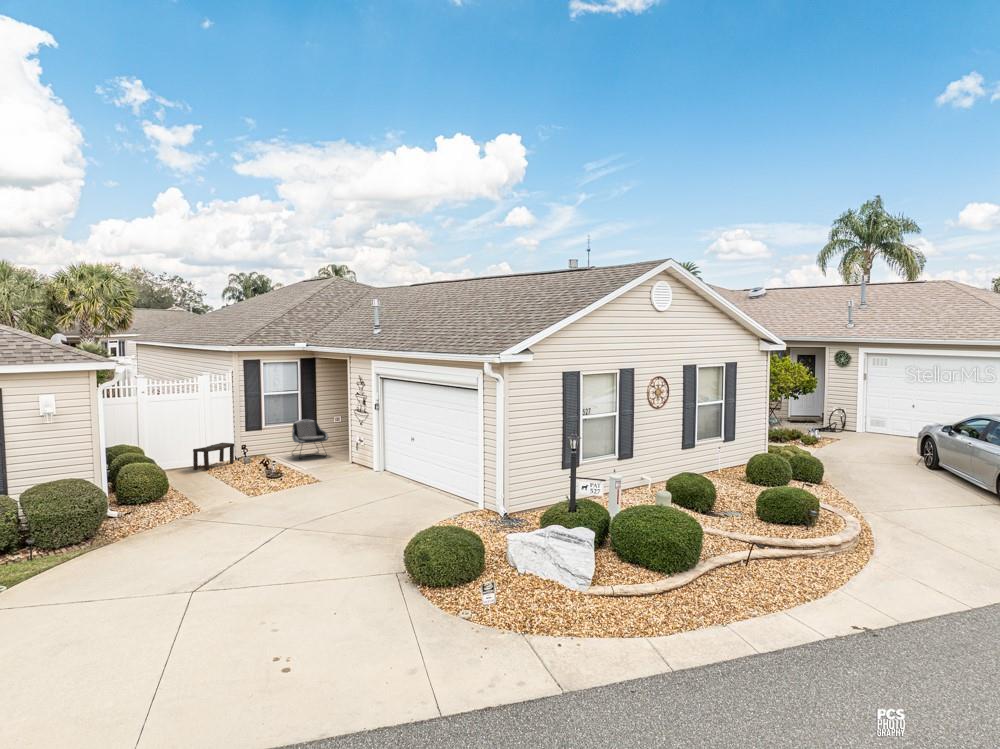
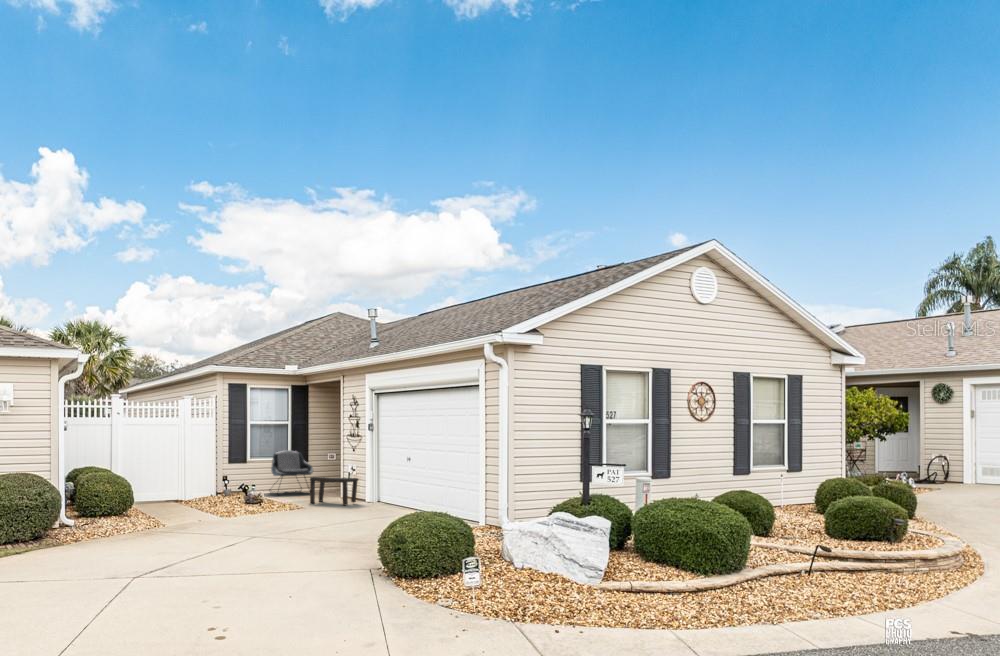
bench: present [193,443,234,470] -> present [310,477,358,505]

